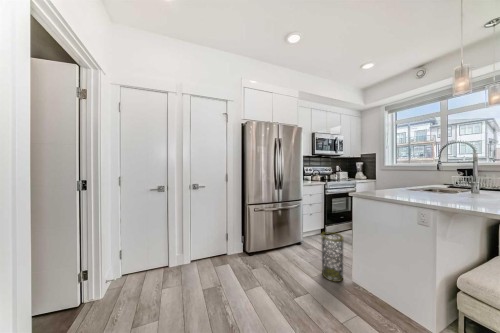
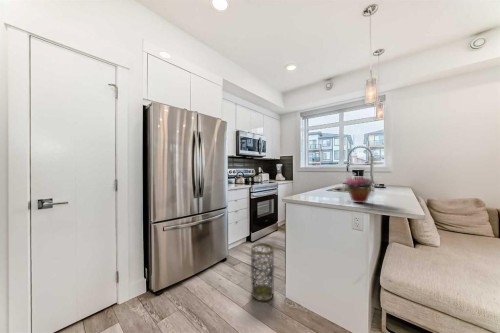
flower arrangement: none [416,175,476,203] -> present [345,178,375,203]

